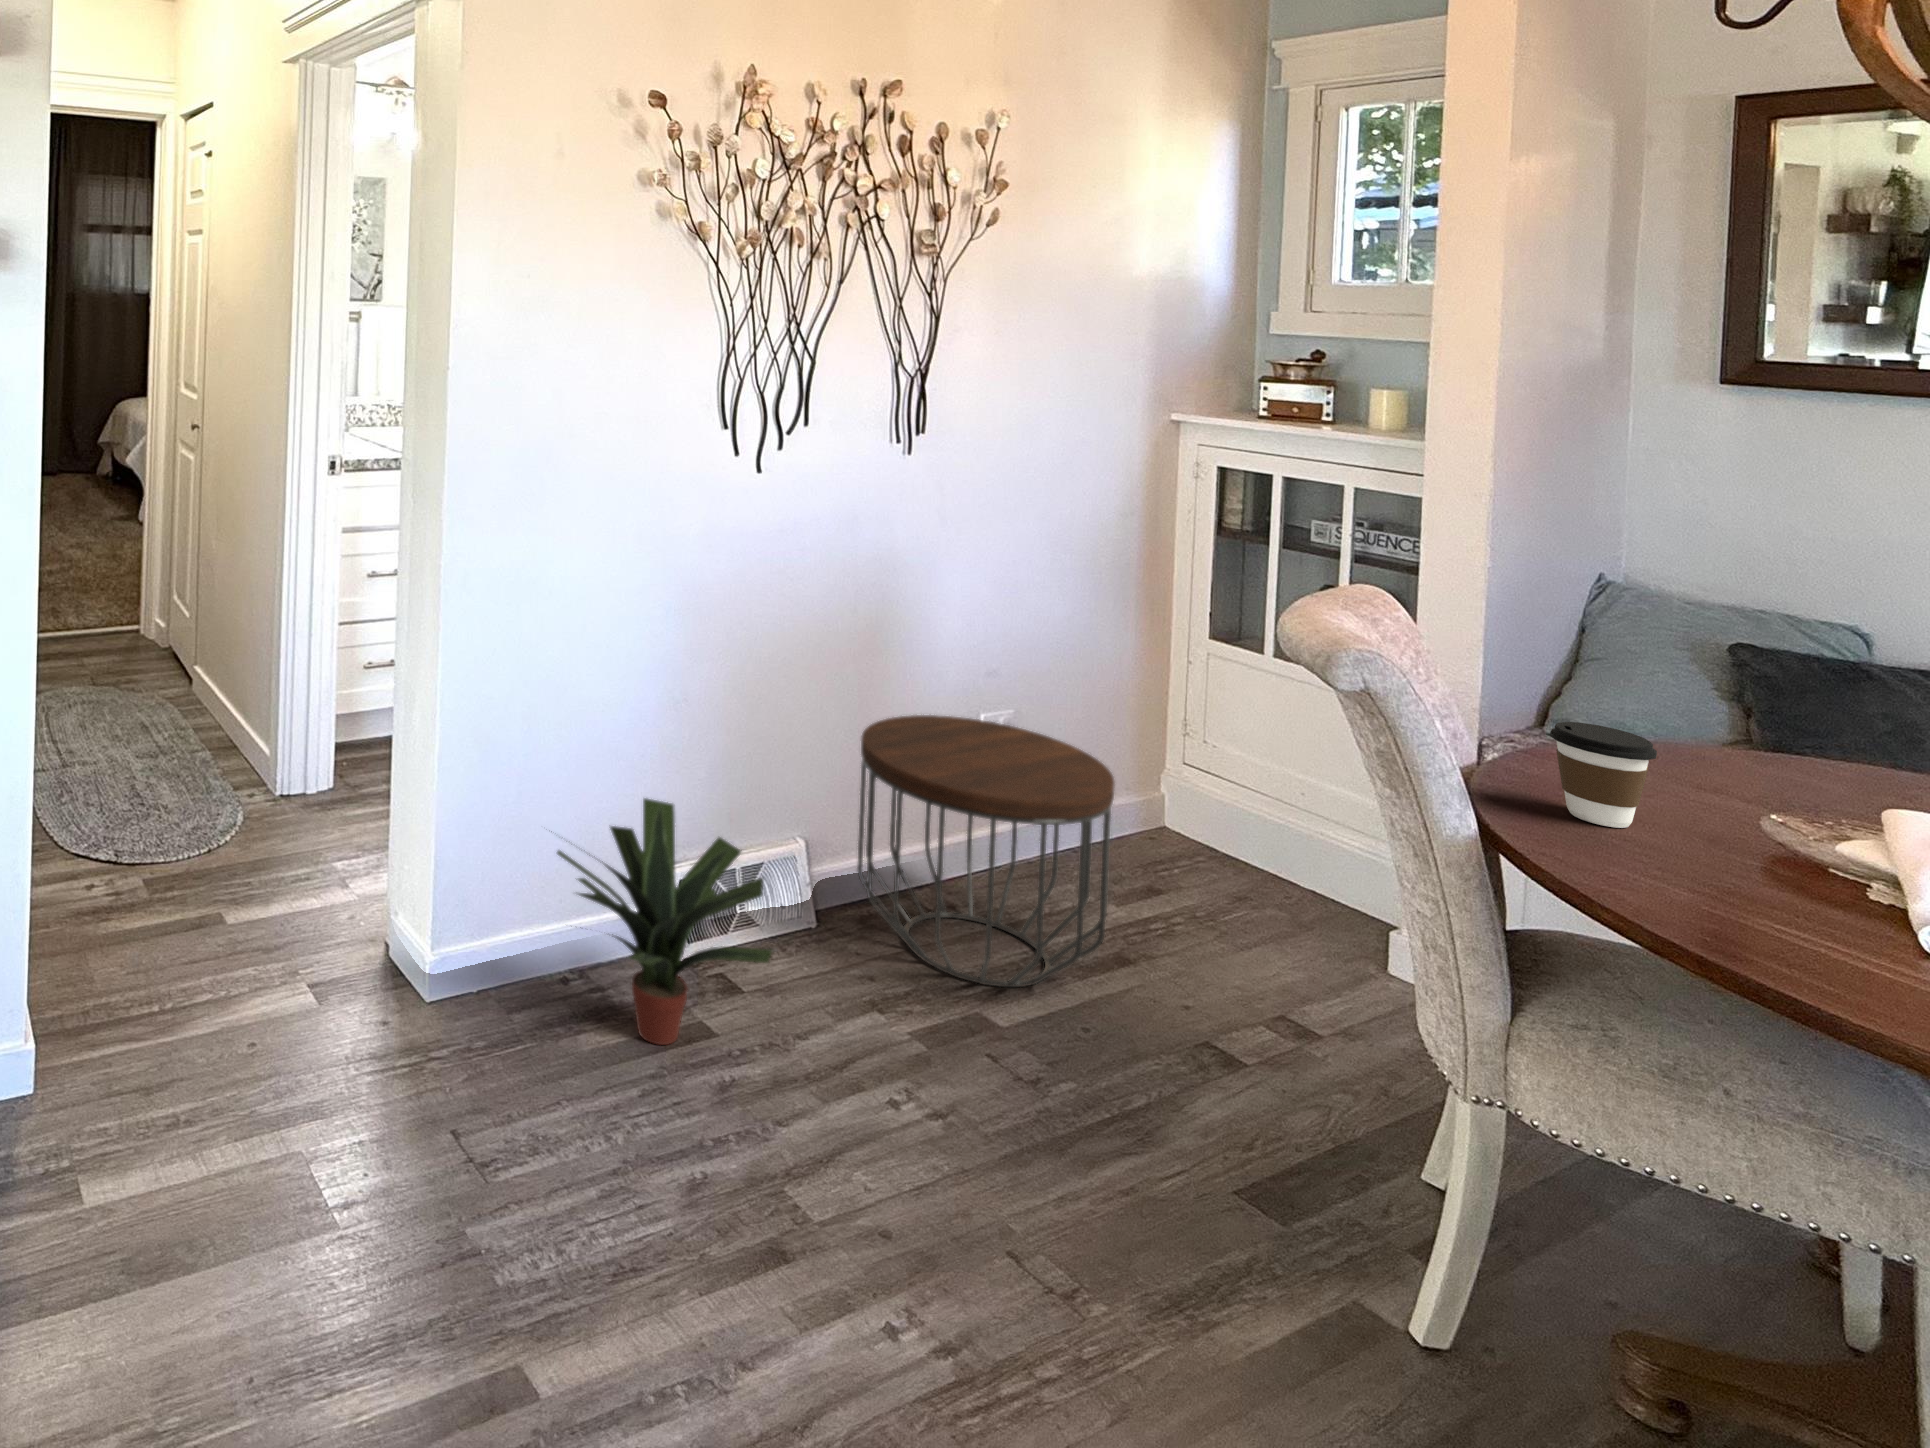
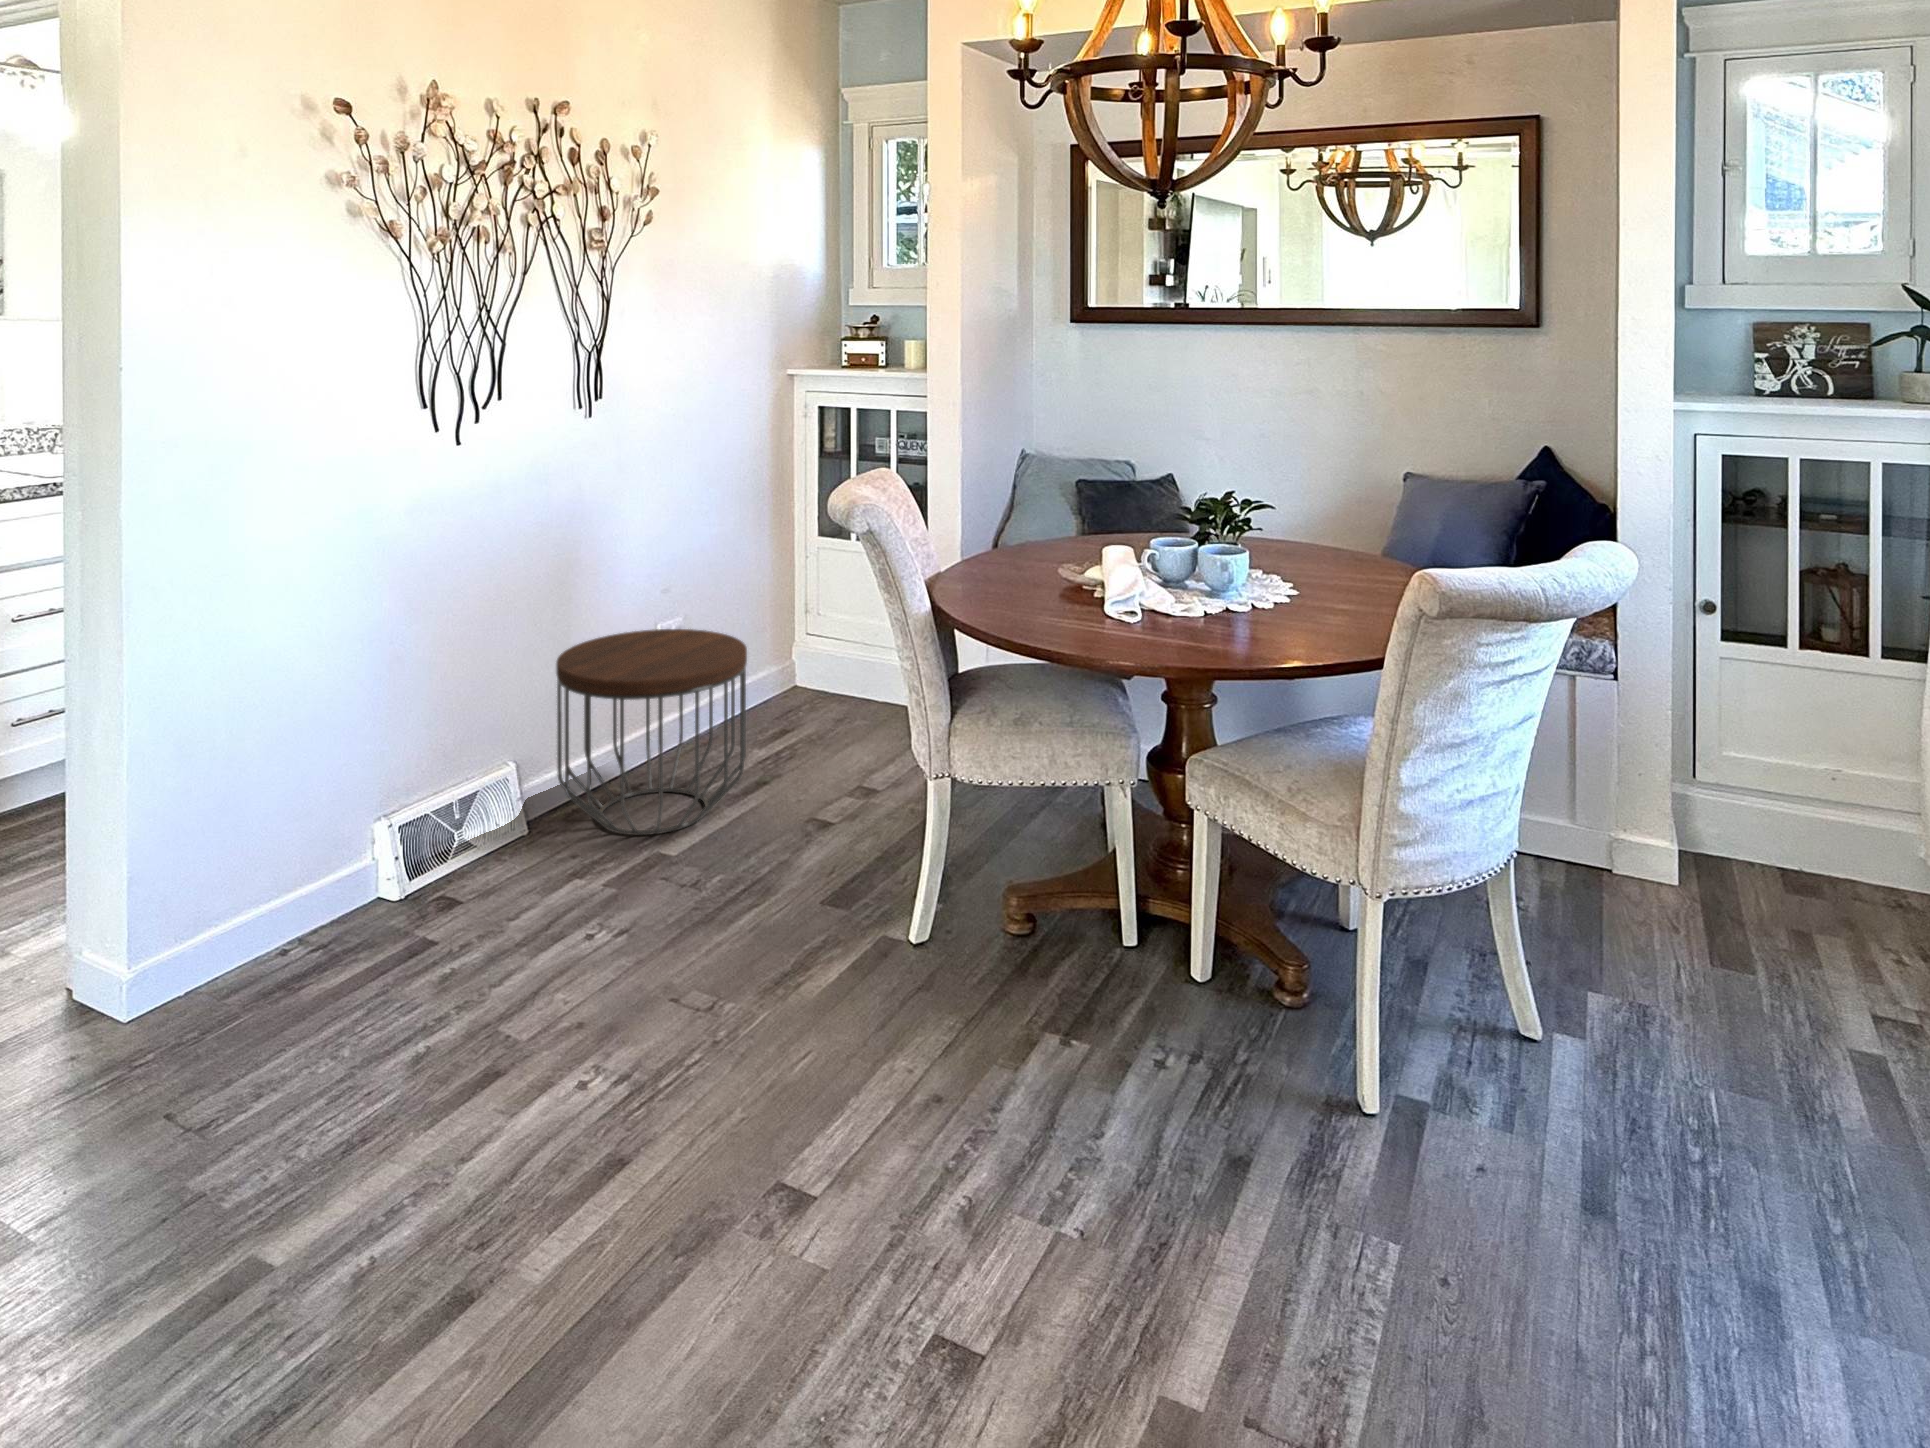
coffee cup: present [1550,722,1657,828] -> none [973,533,1020,592]
potted plant: present [551,798,772,1045] -> none [253,753,486,967]

